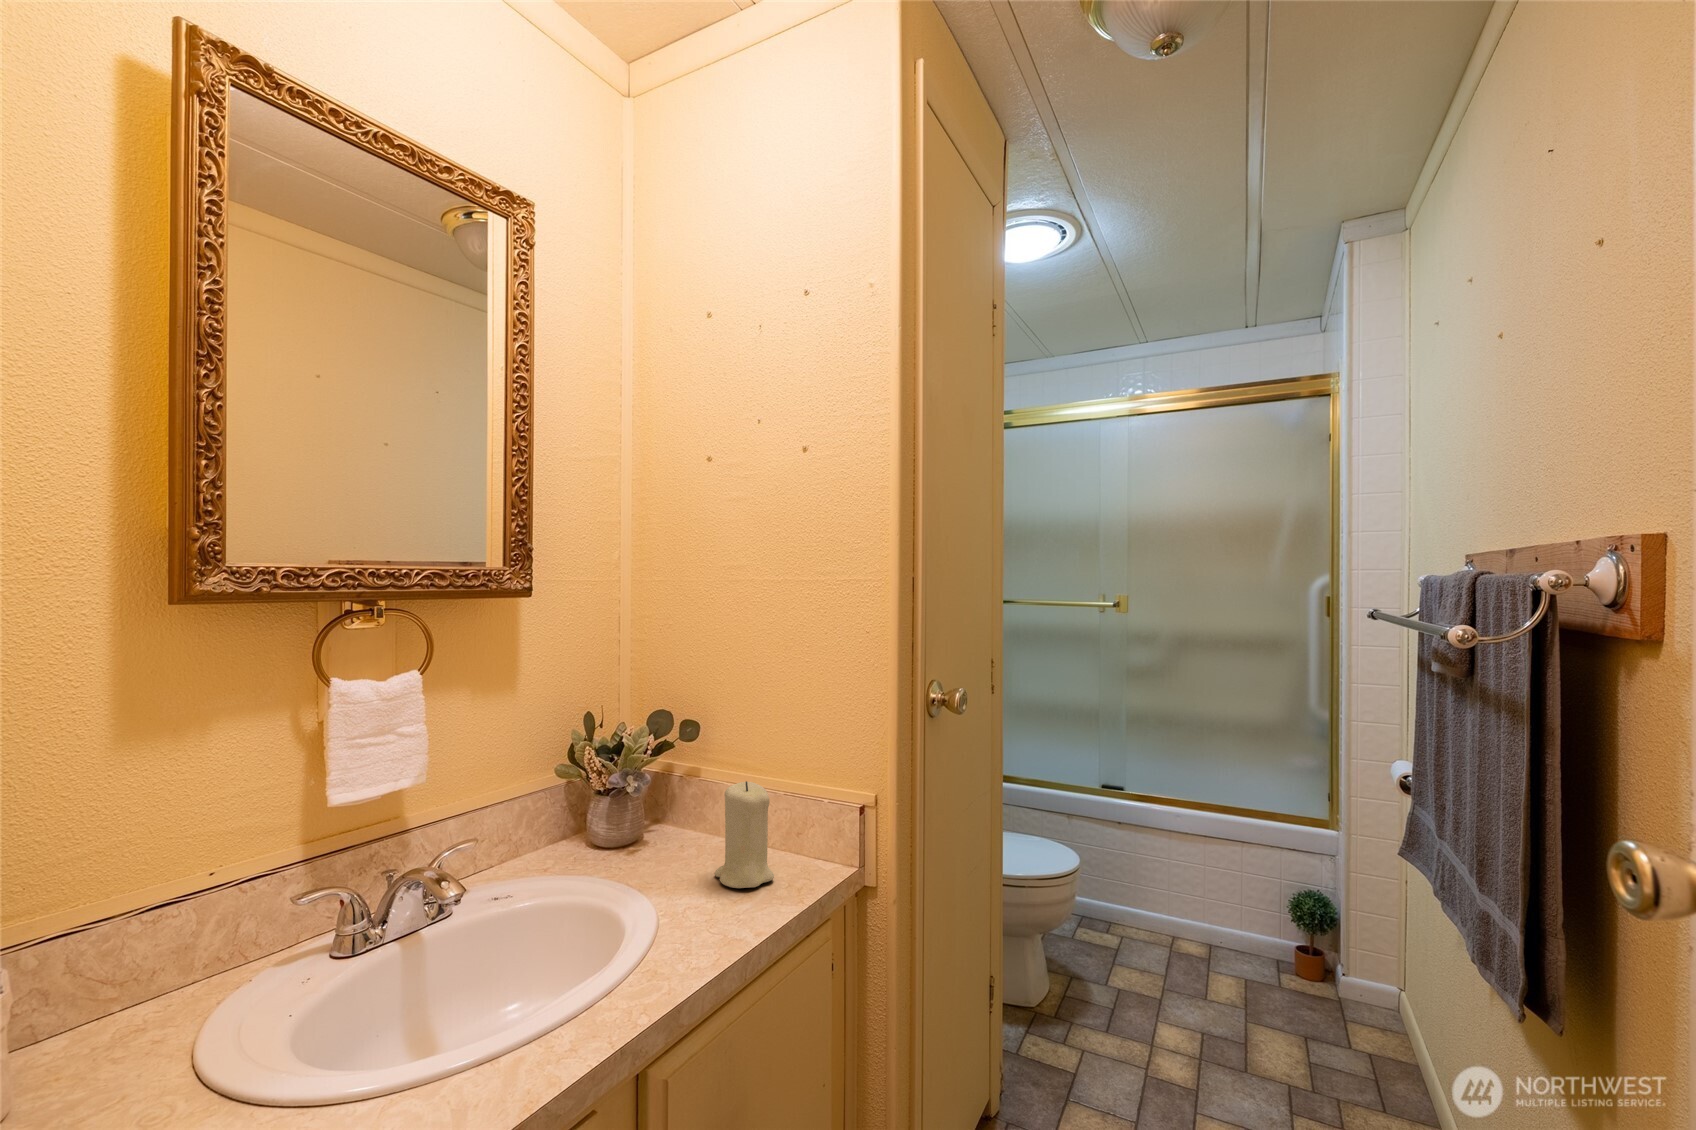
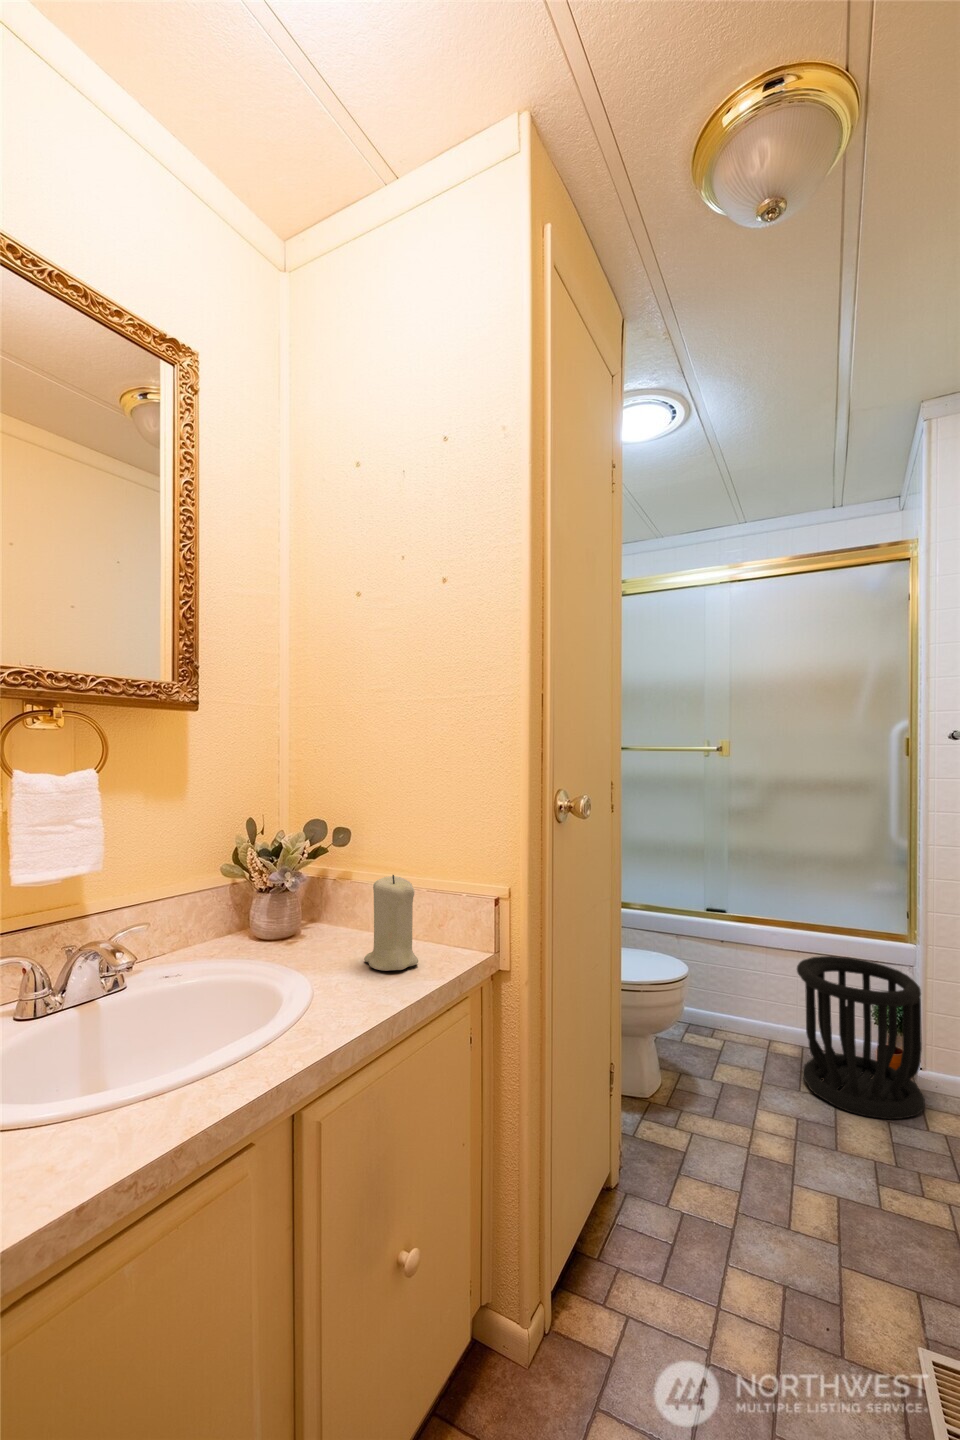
wastebasket: none [1203,849,1345,1035] -> present [797,956,925,1119]

